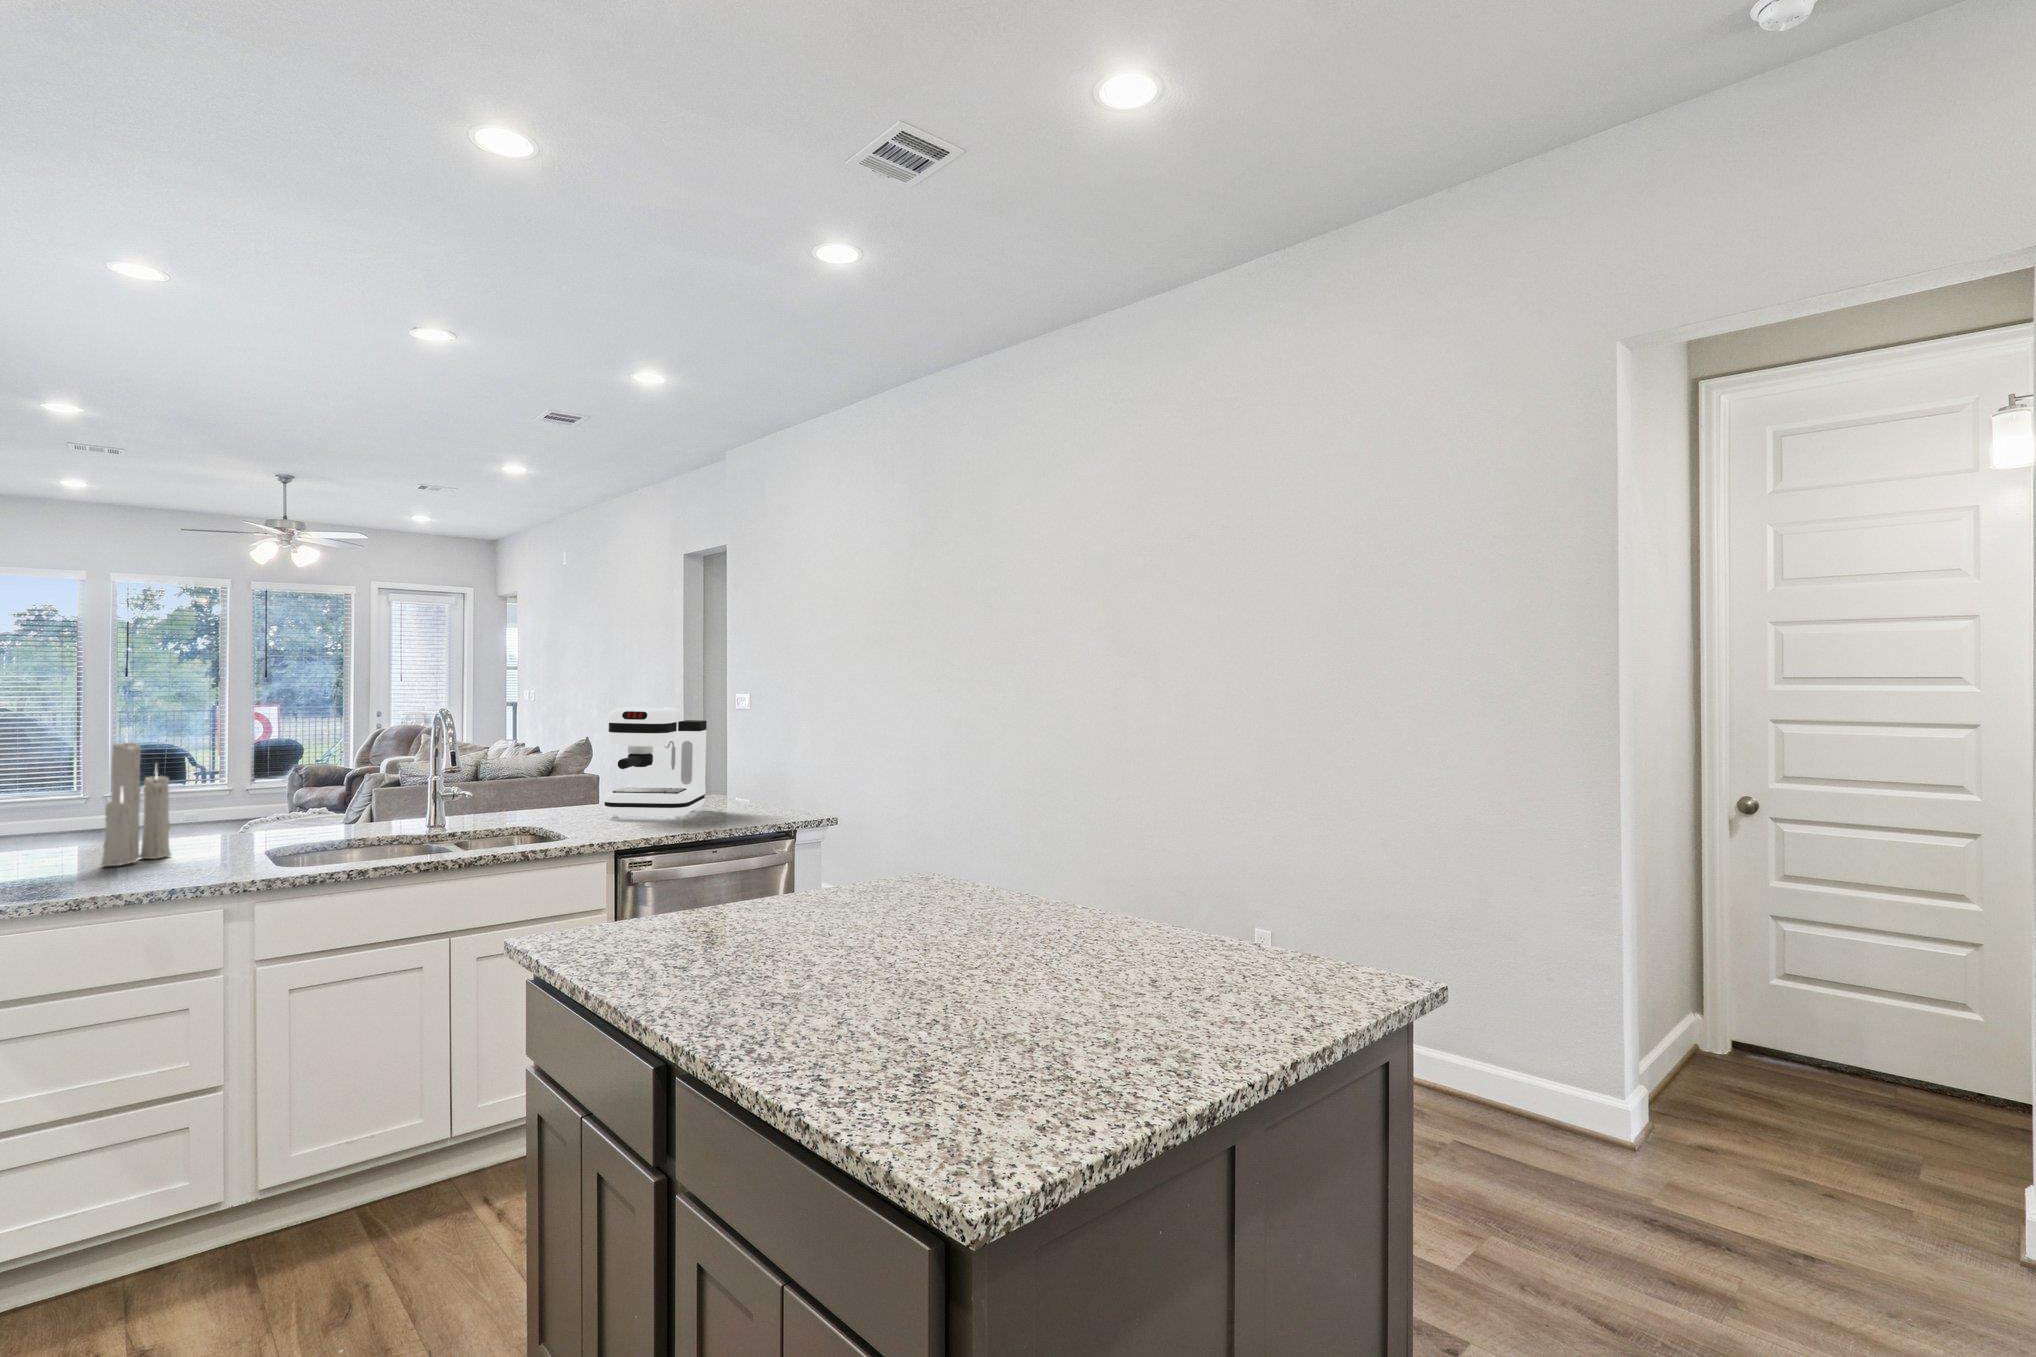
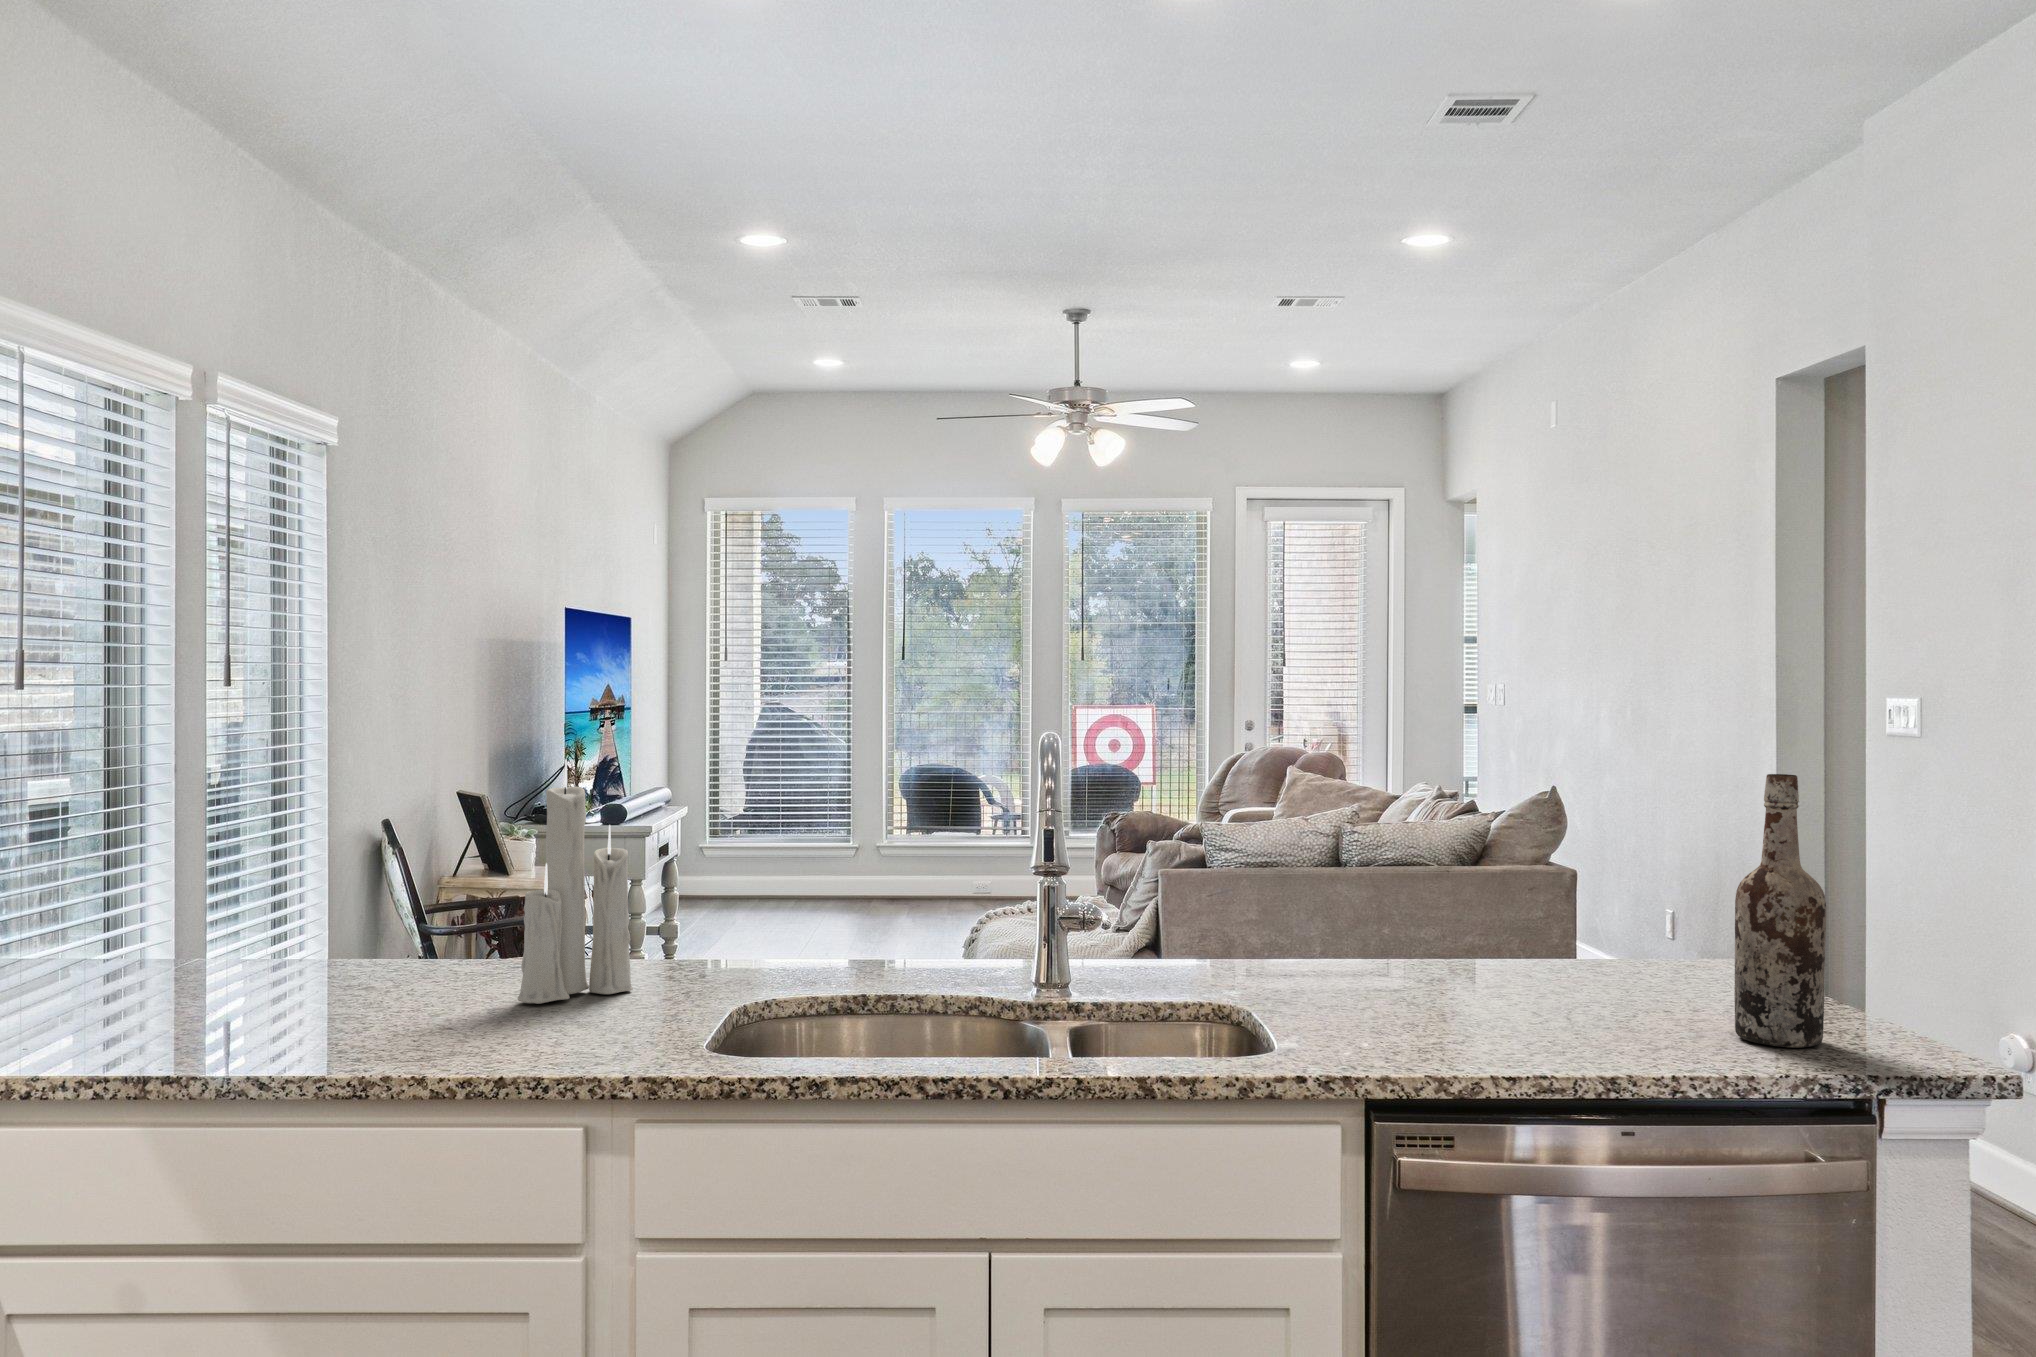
coffee maker: present [604,707,707,818] -> none [1398,739,1646,1015]
wine bottle: none [744,718,776,818] -> present [1734,774,1826,1048]

